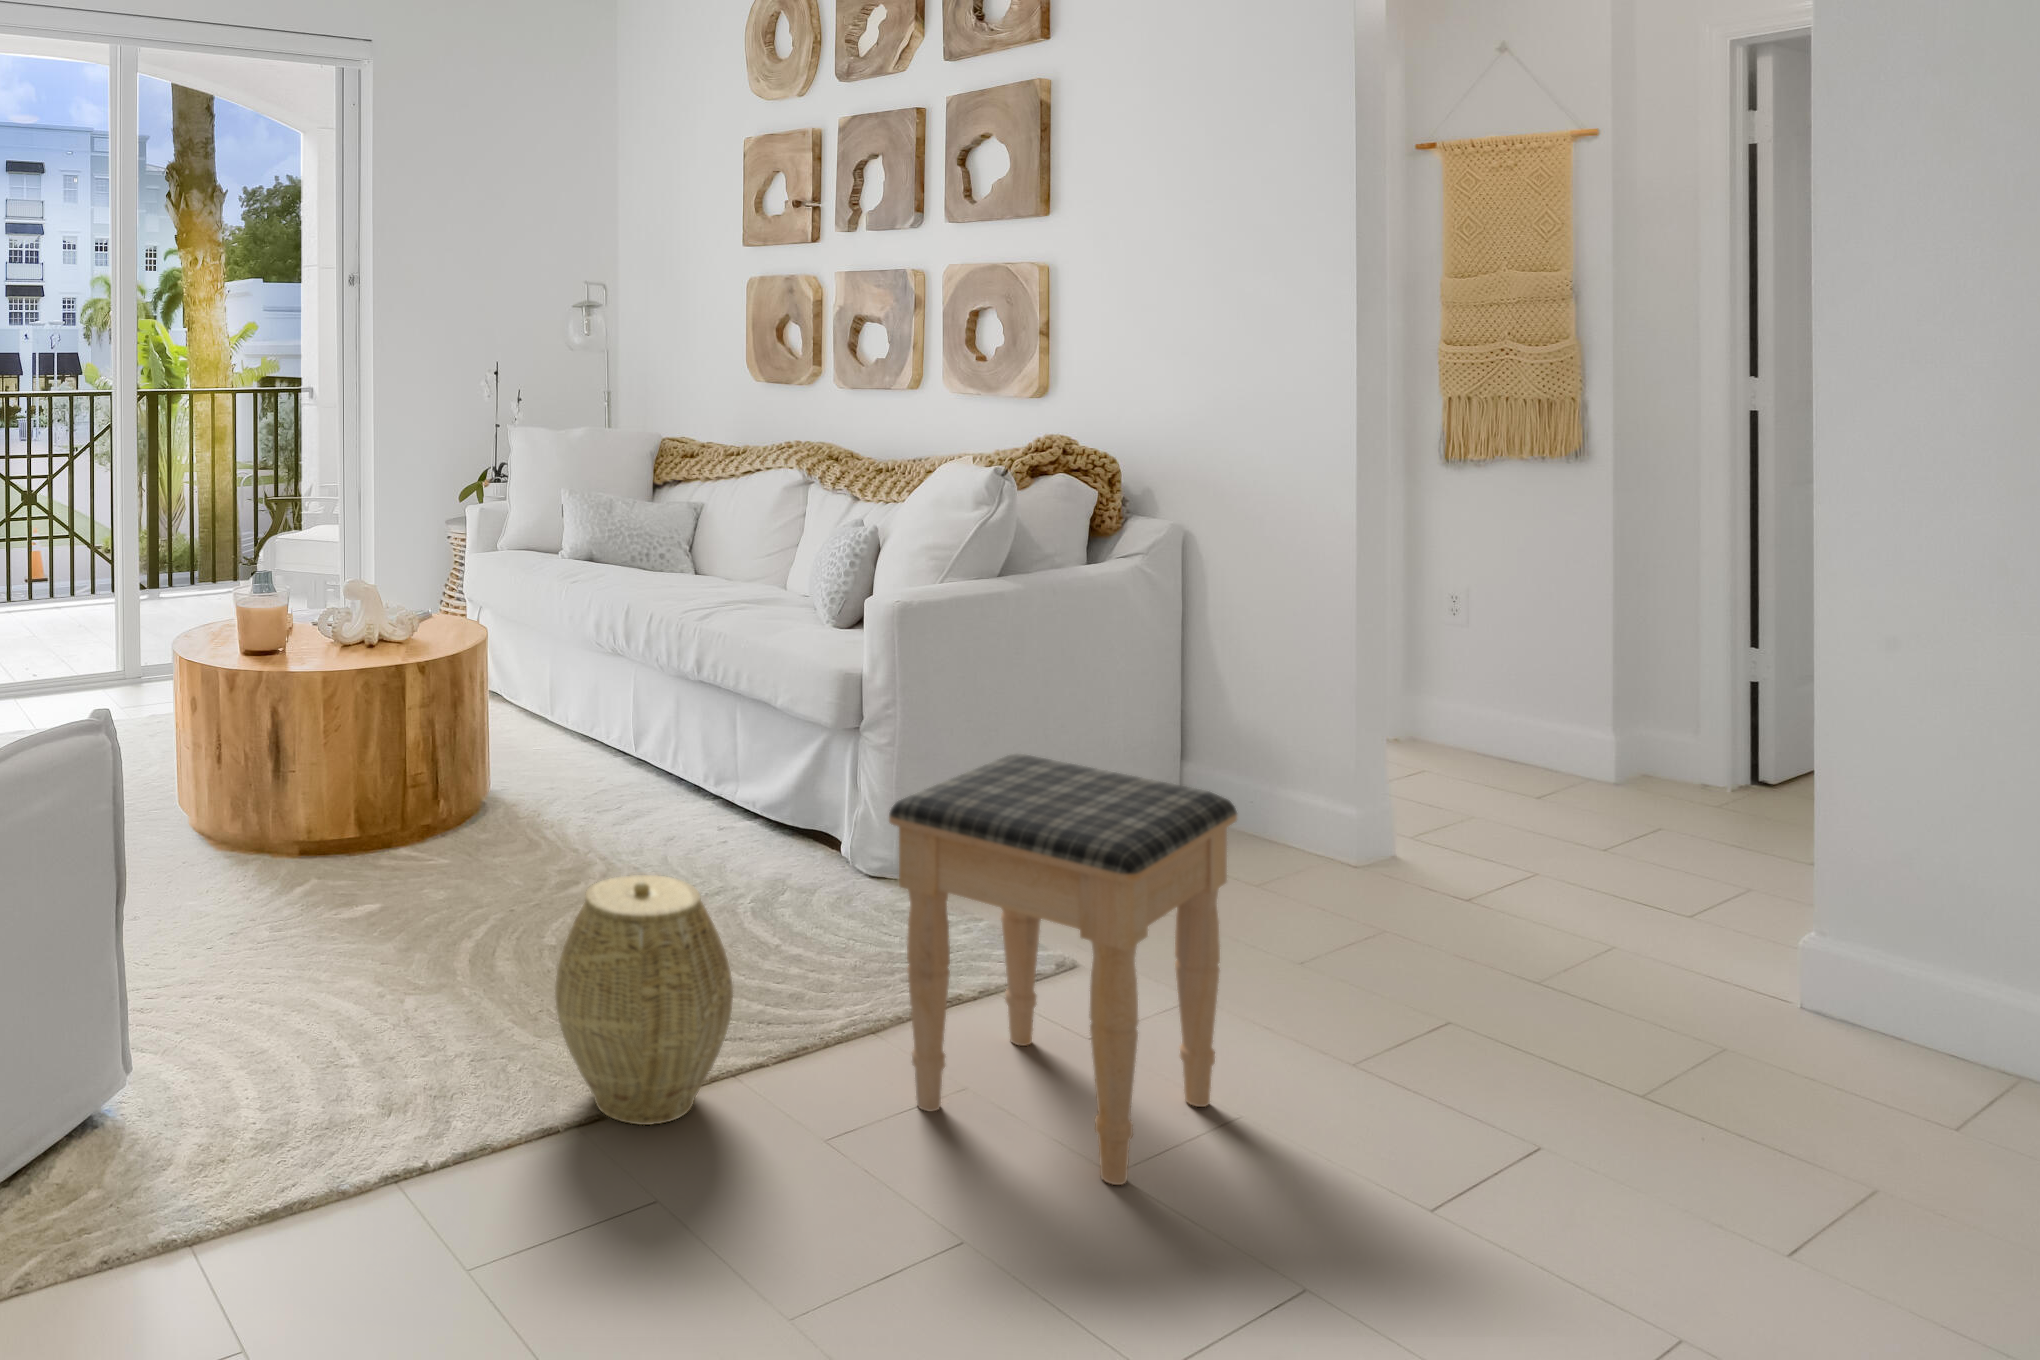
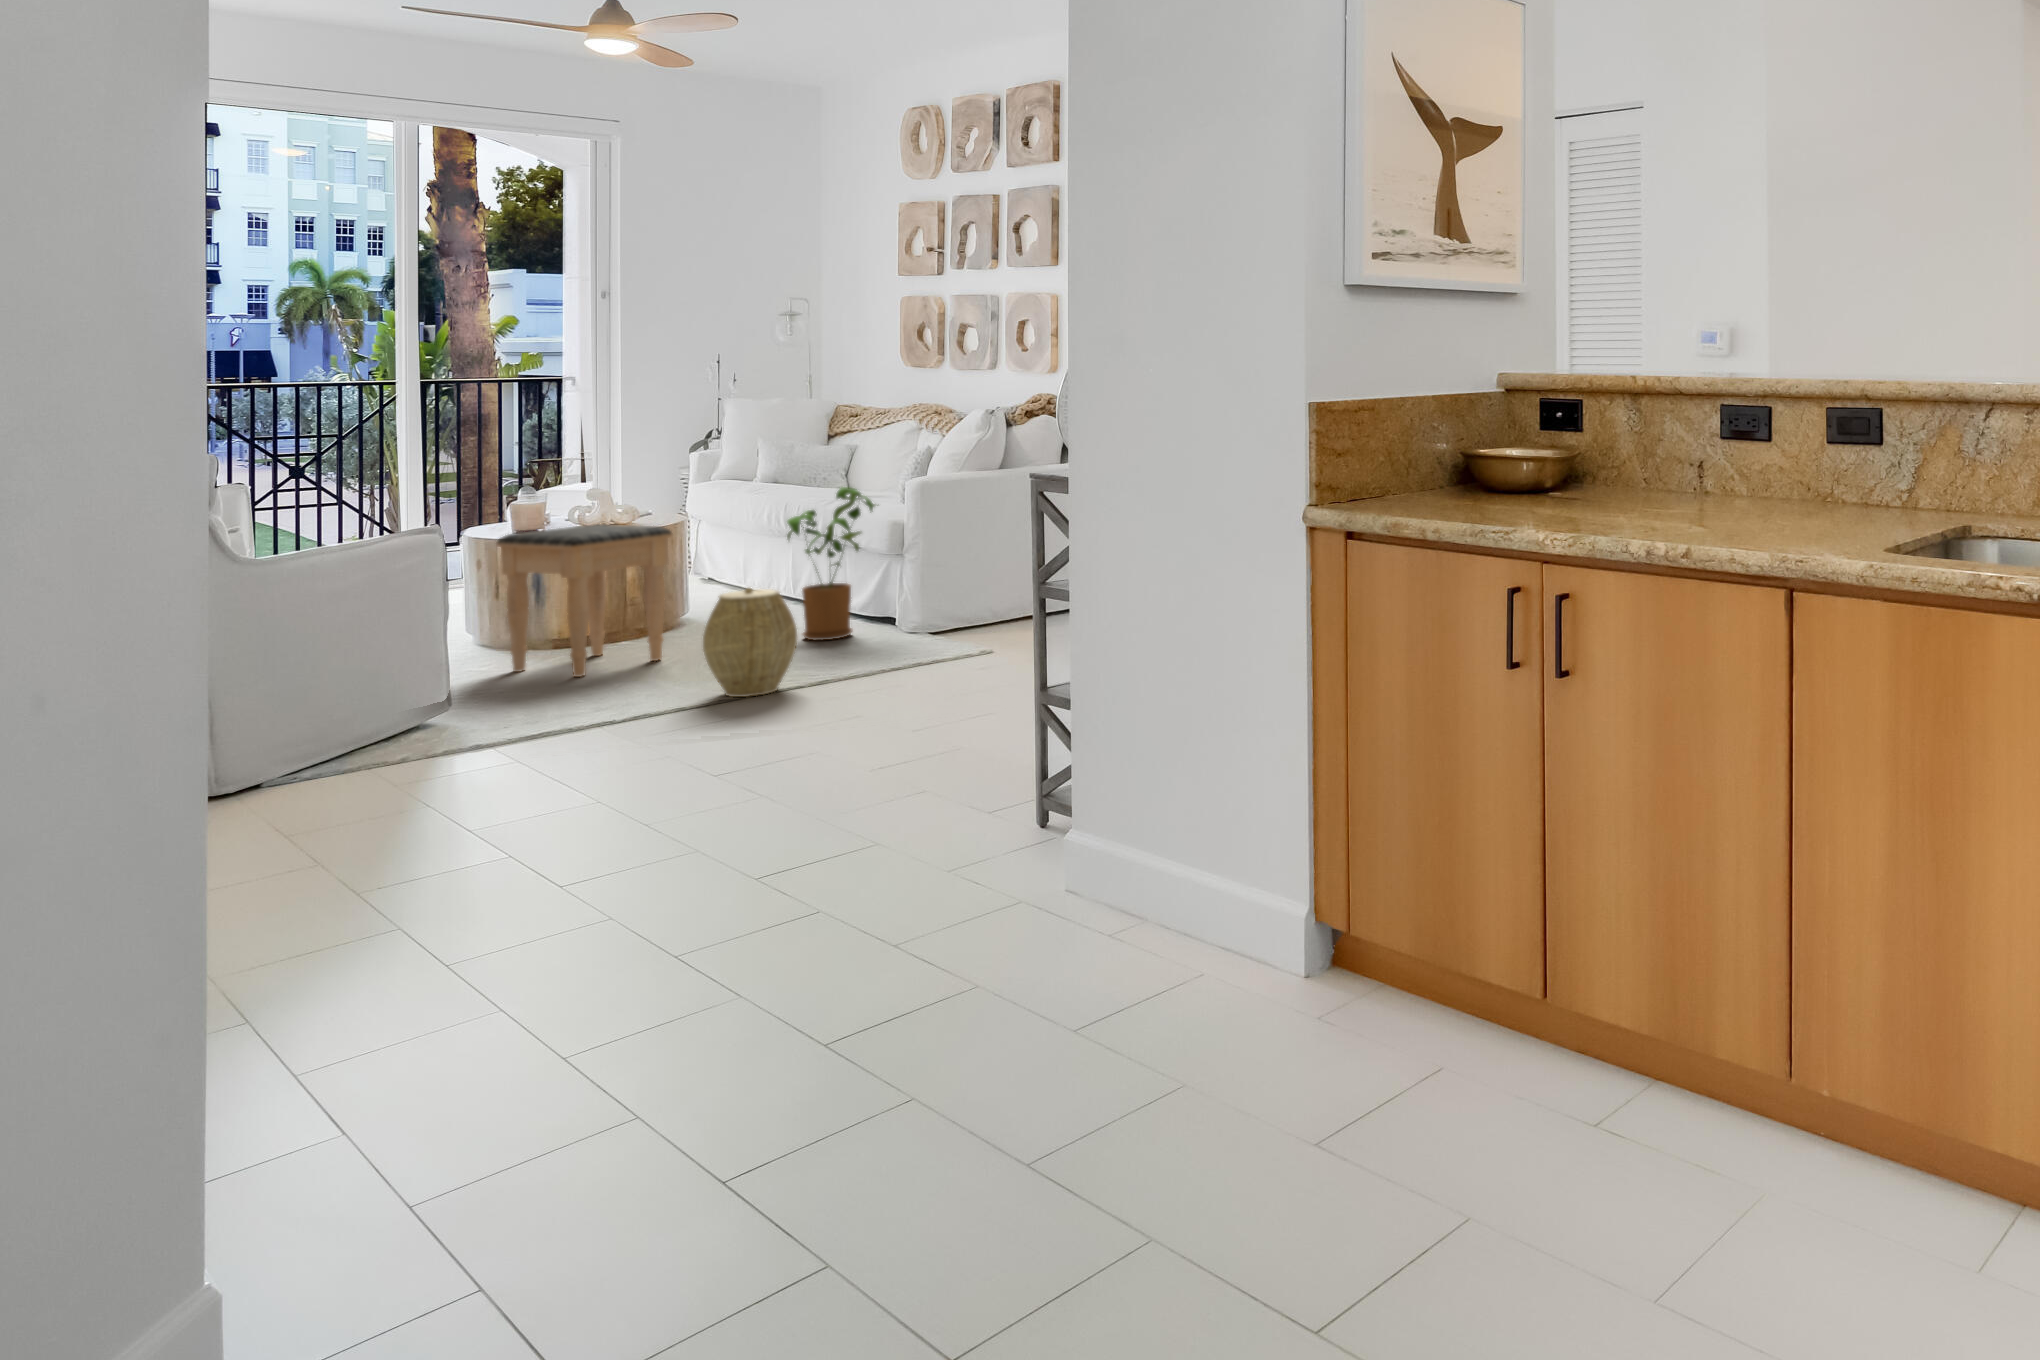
house plant: none [650,610,798,886] -> present [787,487,875,640]
footstool: present [889,754,1237,1185] -> present [496,524,672,677]

